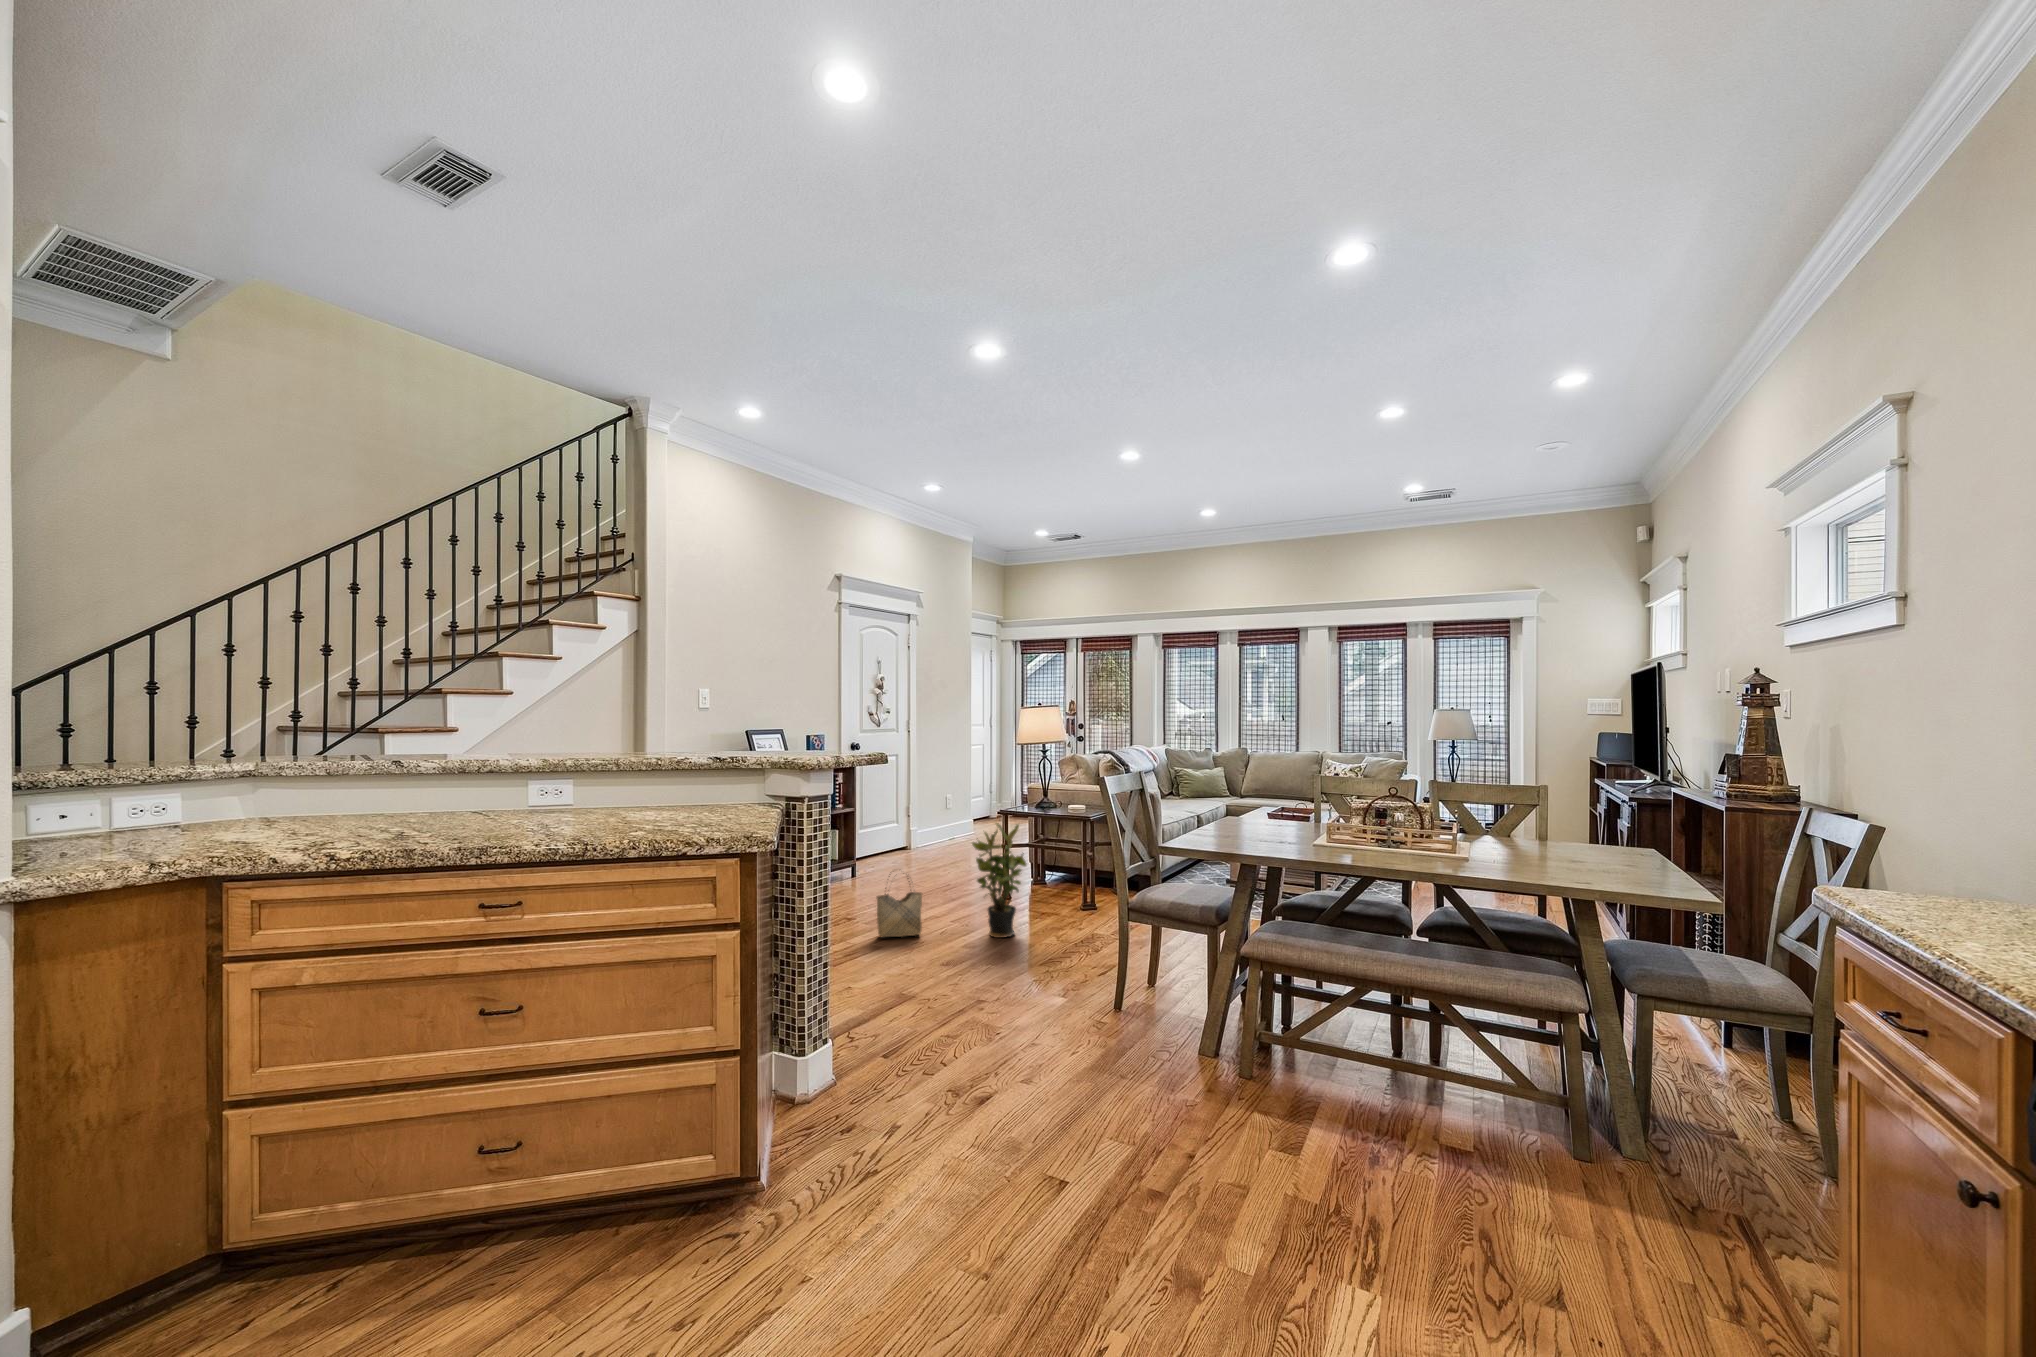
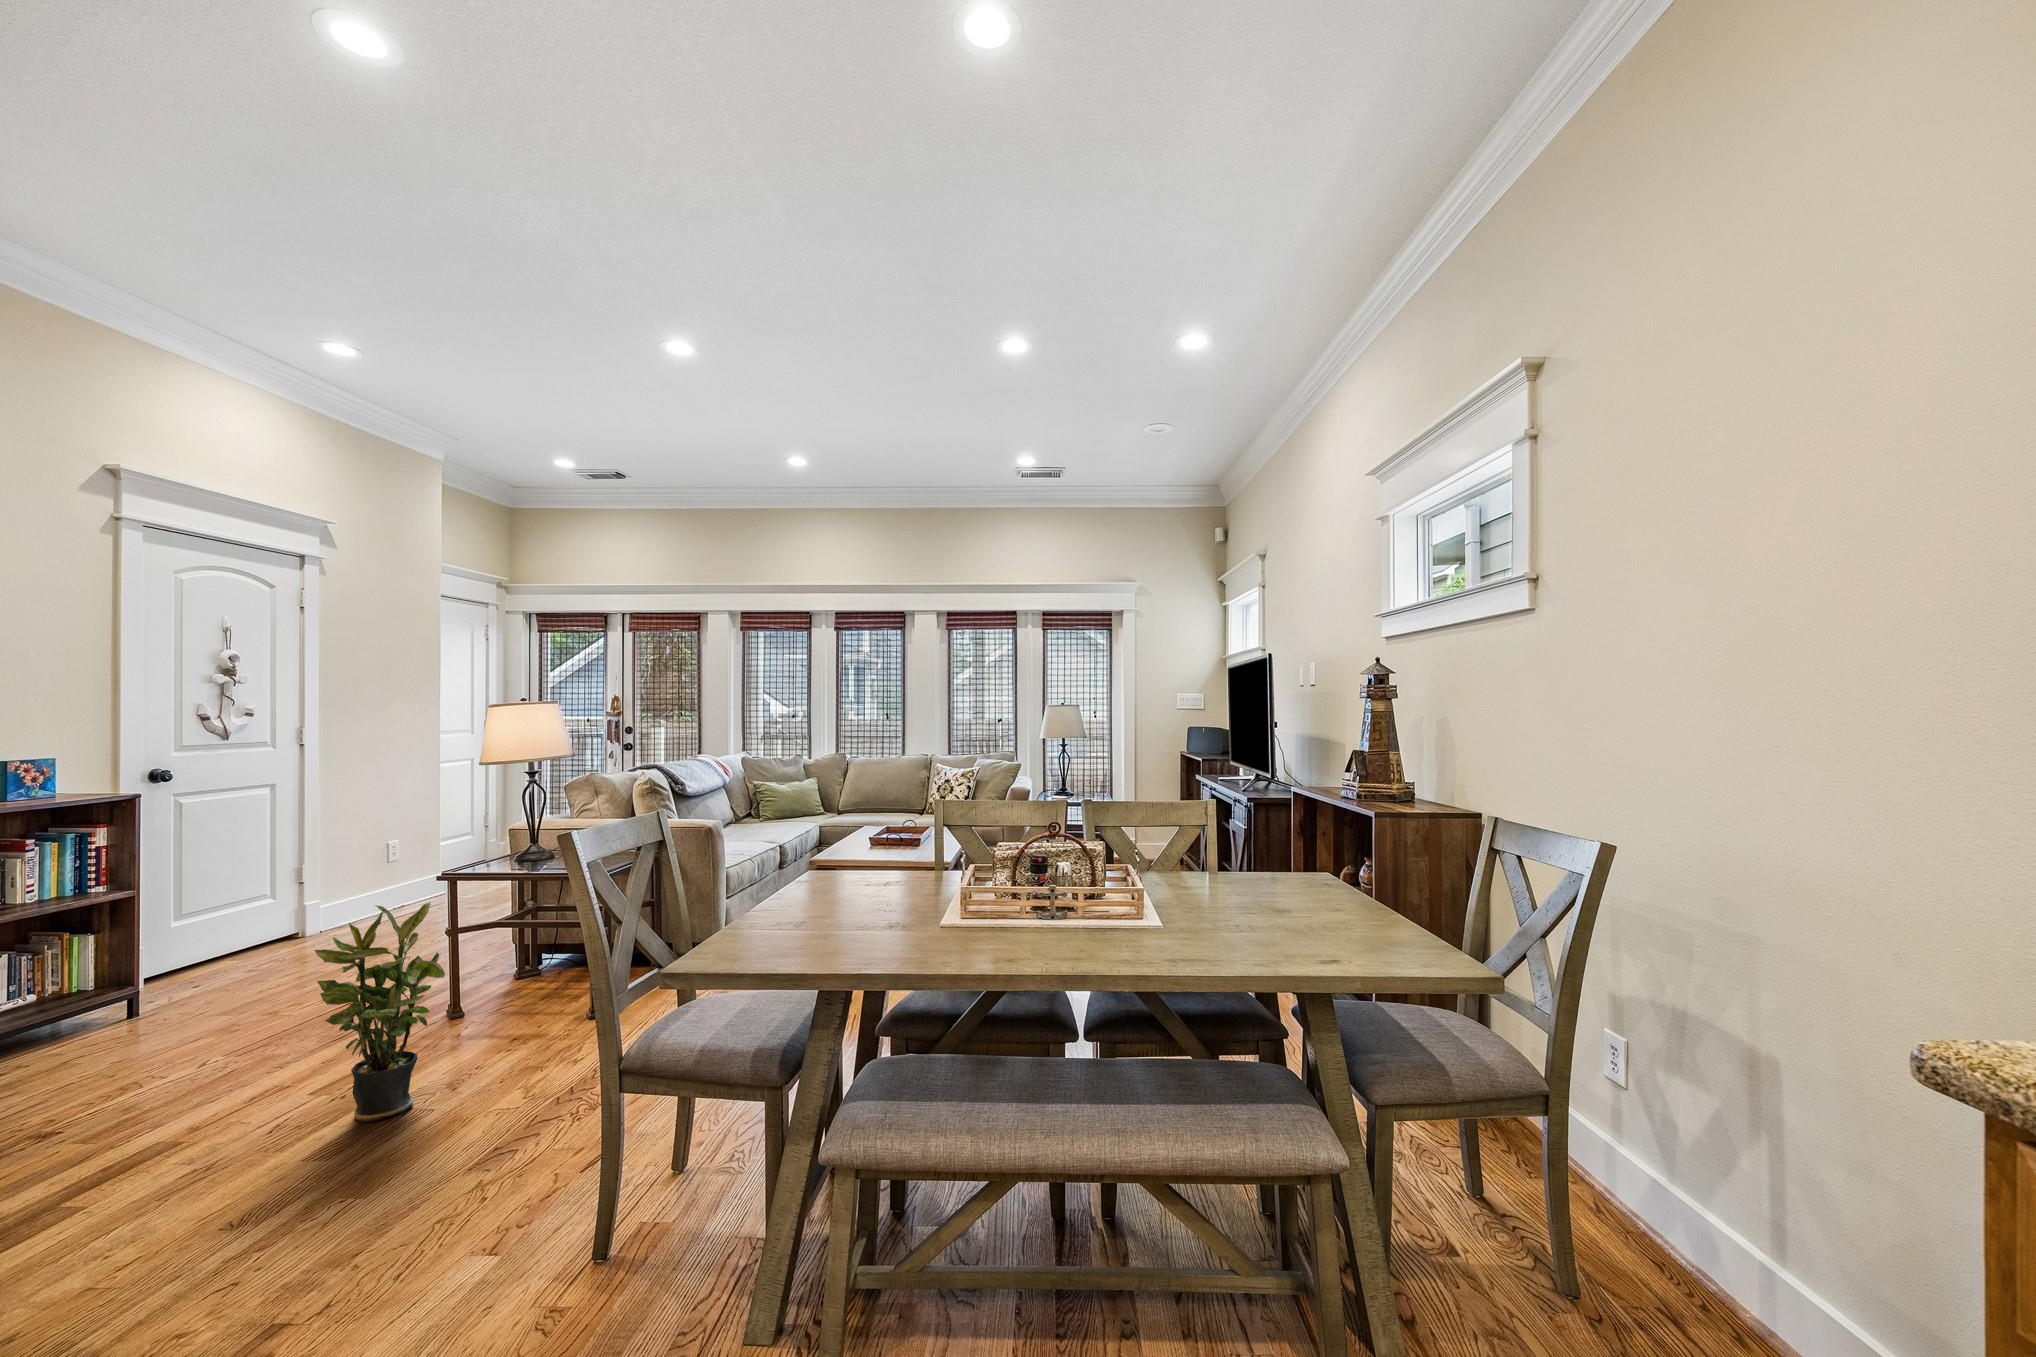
woven basket: present [876,874,922,937] -> none [49,1024,193,1183]

